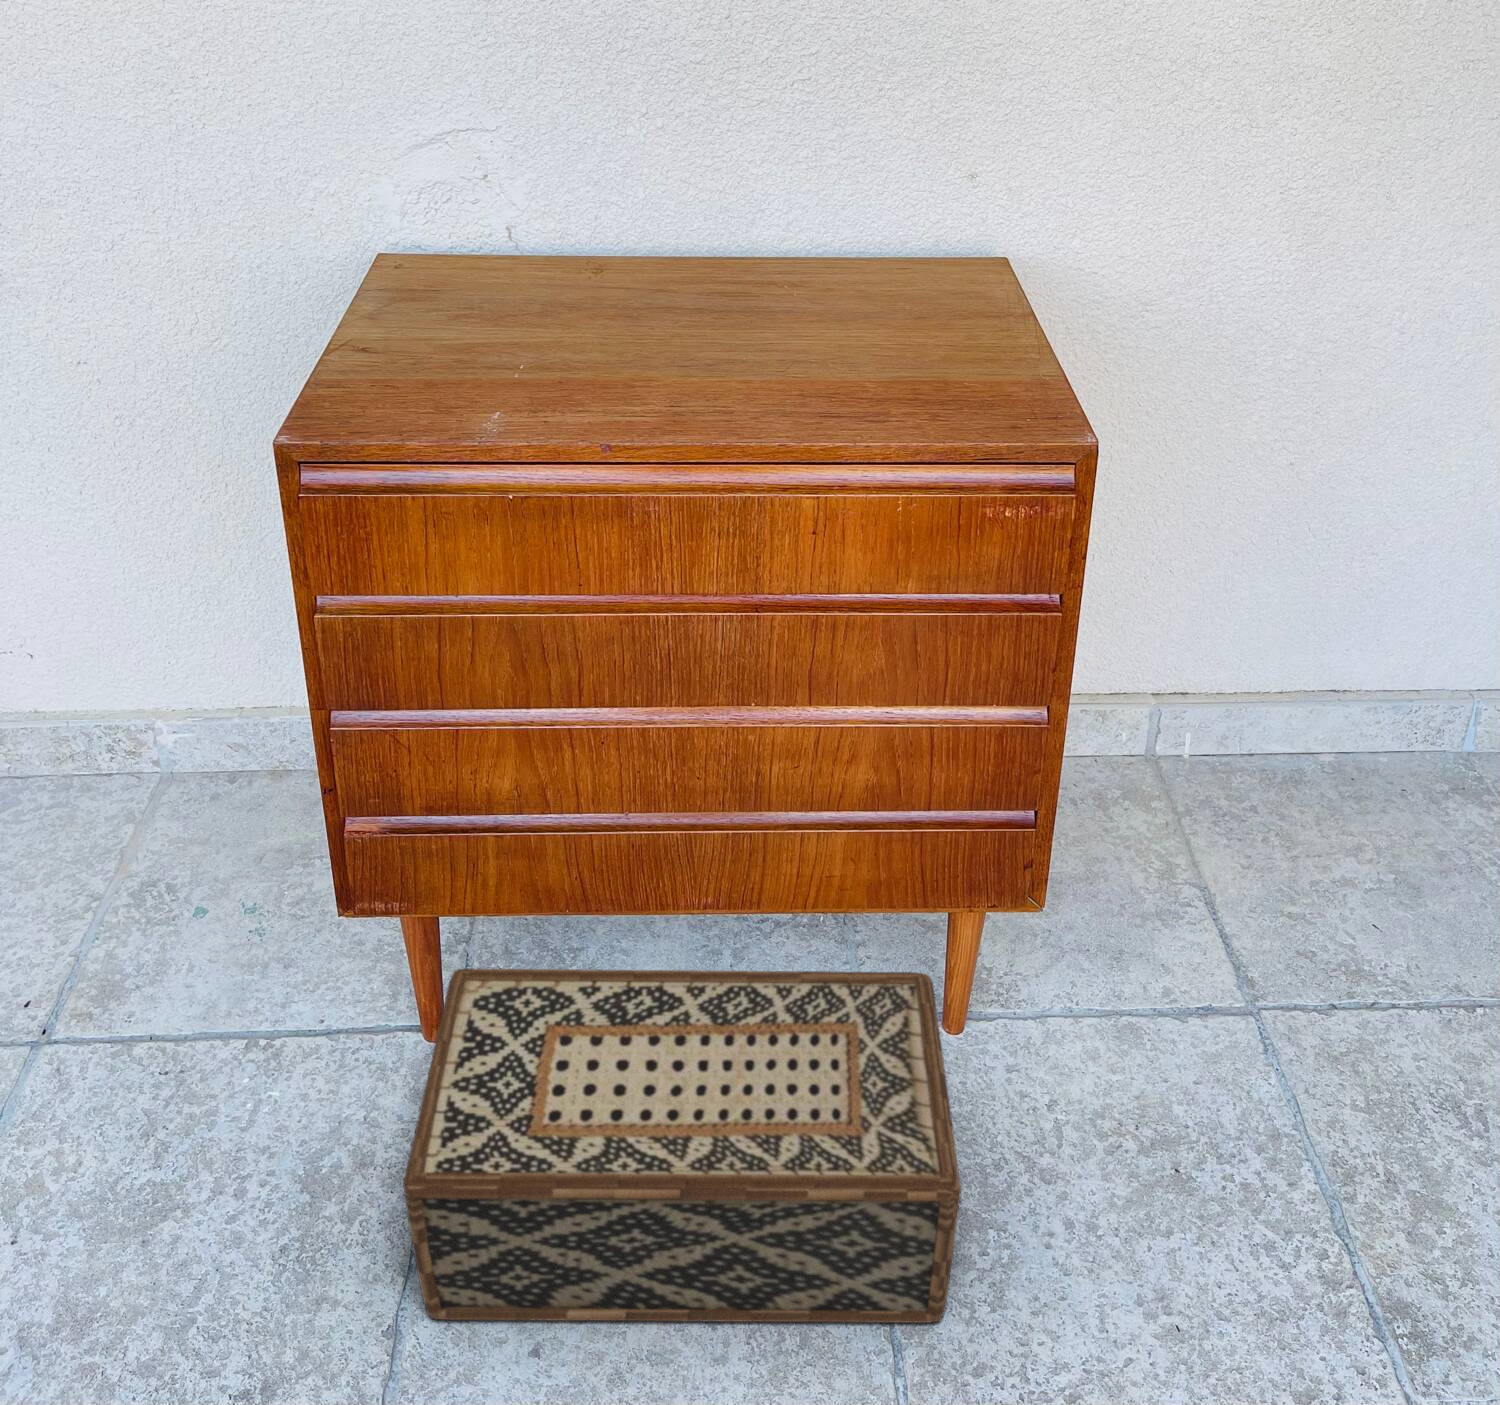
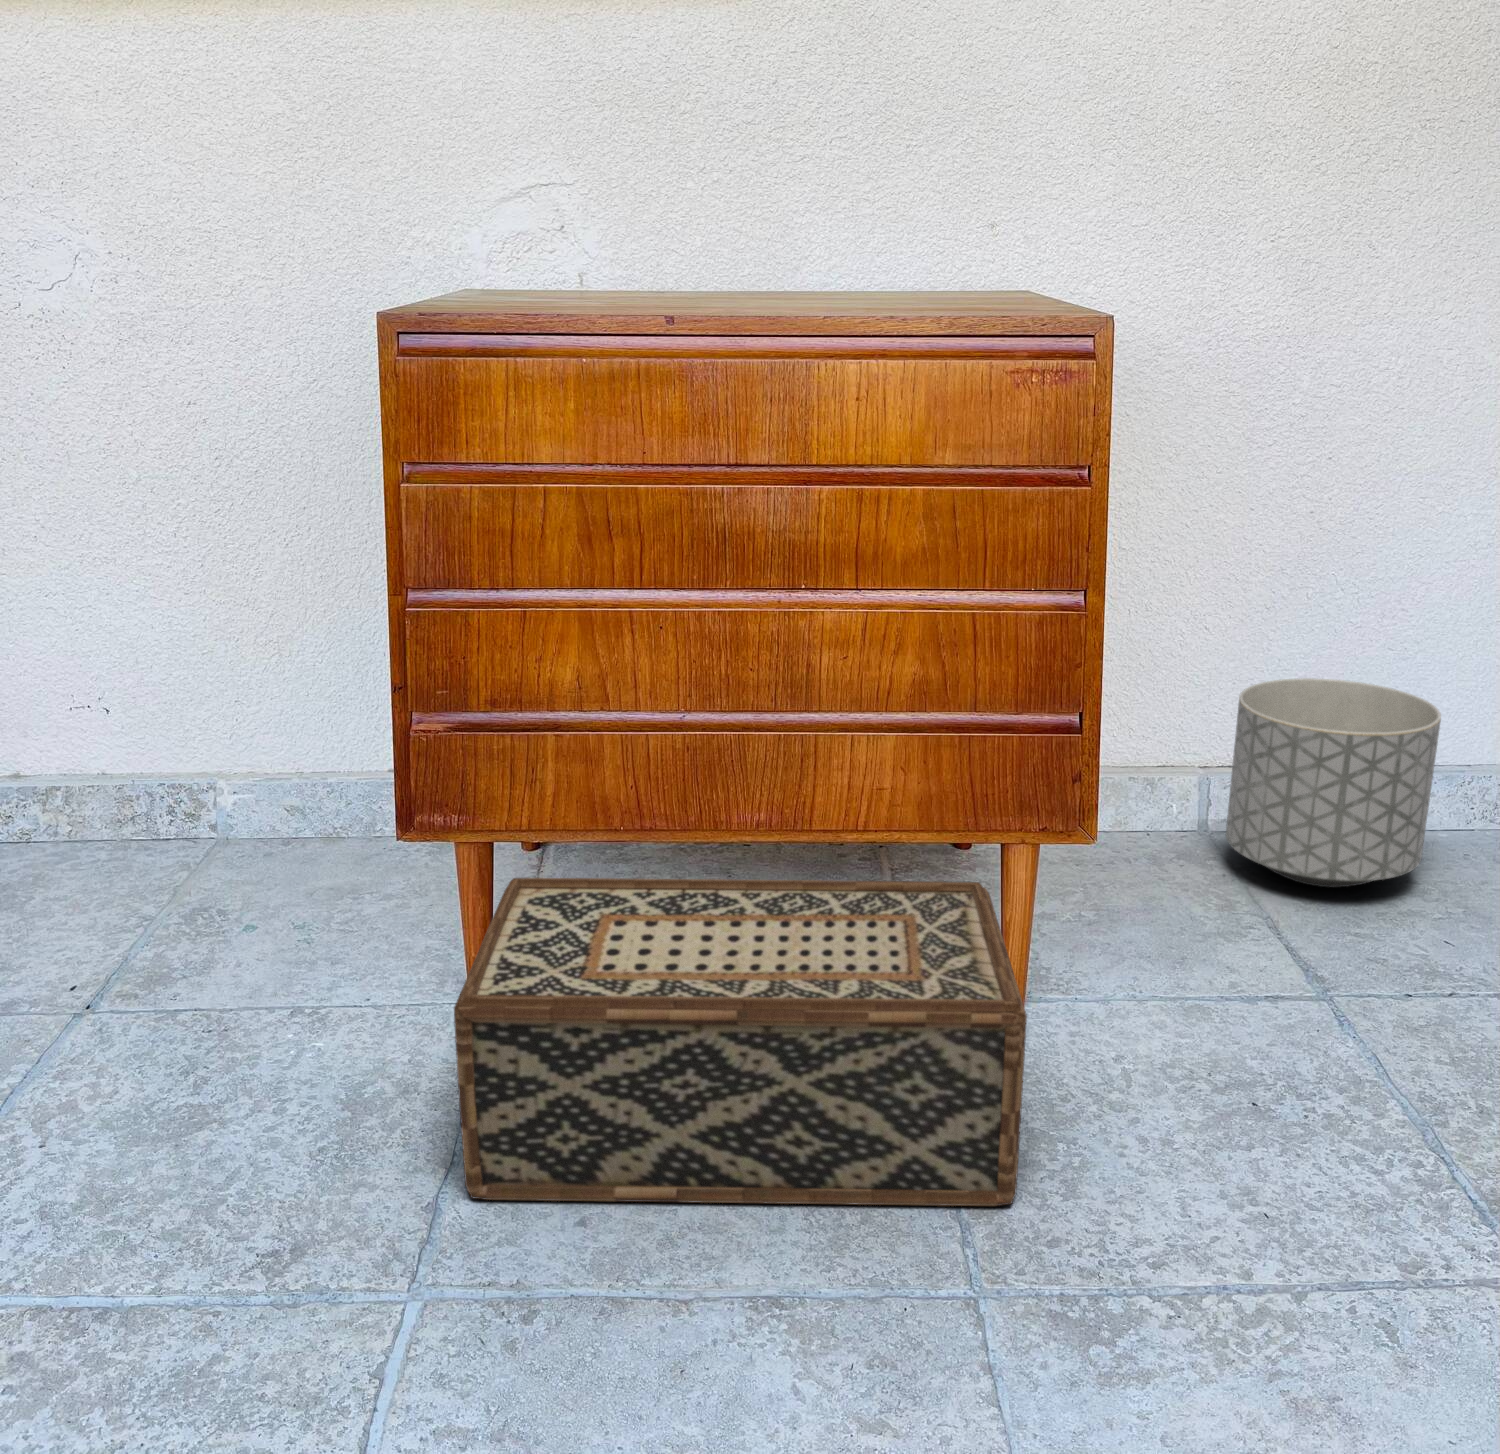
planter: none [1176,626,1402,858] -> present [1226,678,1441,887]

